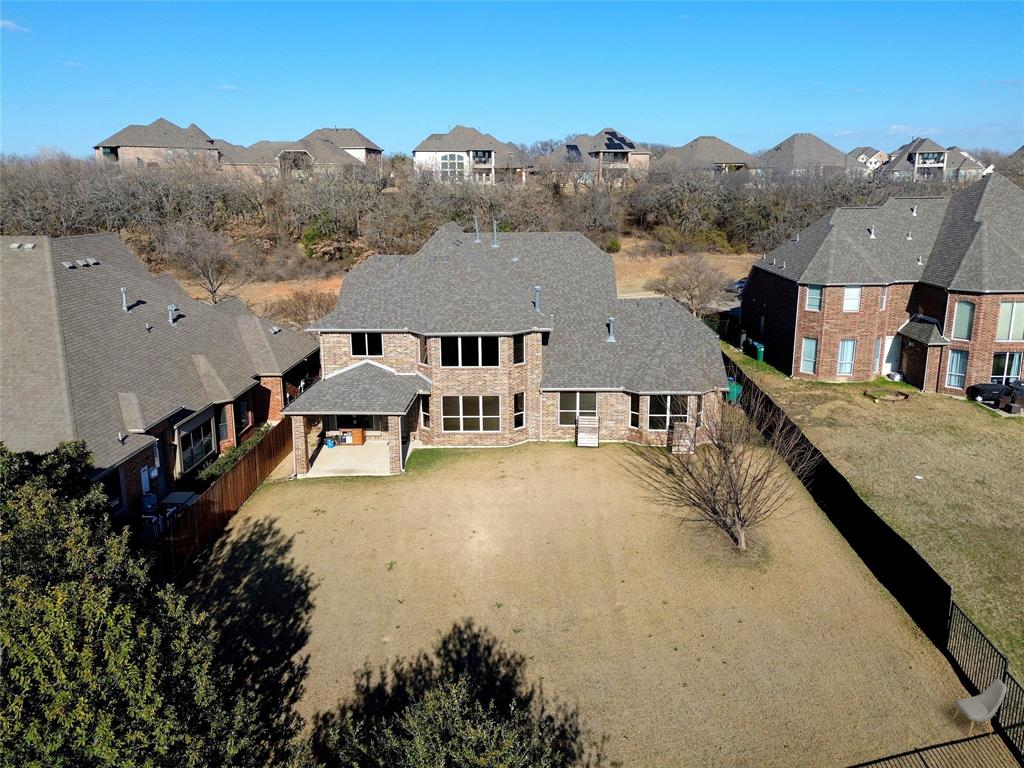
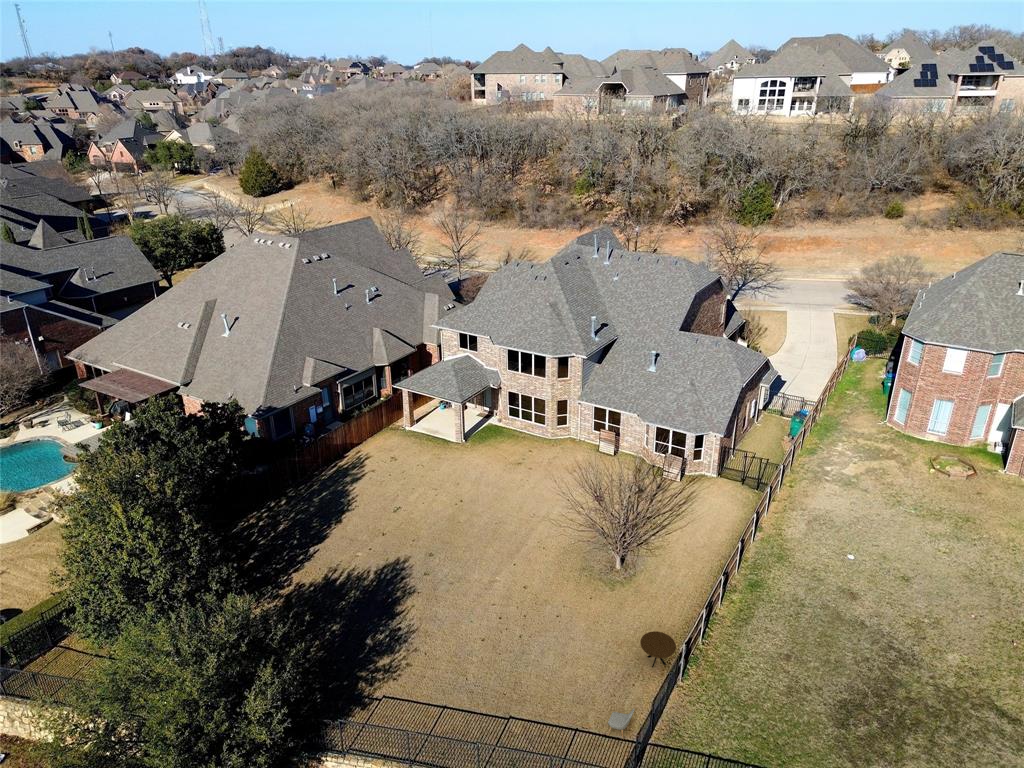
dining table: none [873,590,927,638] -> present [640,631,676,667]

